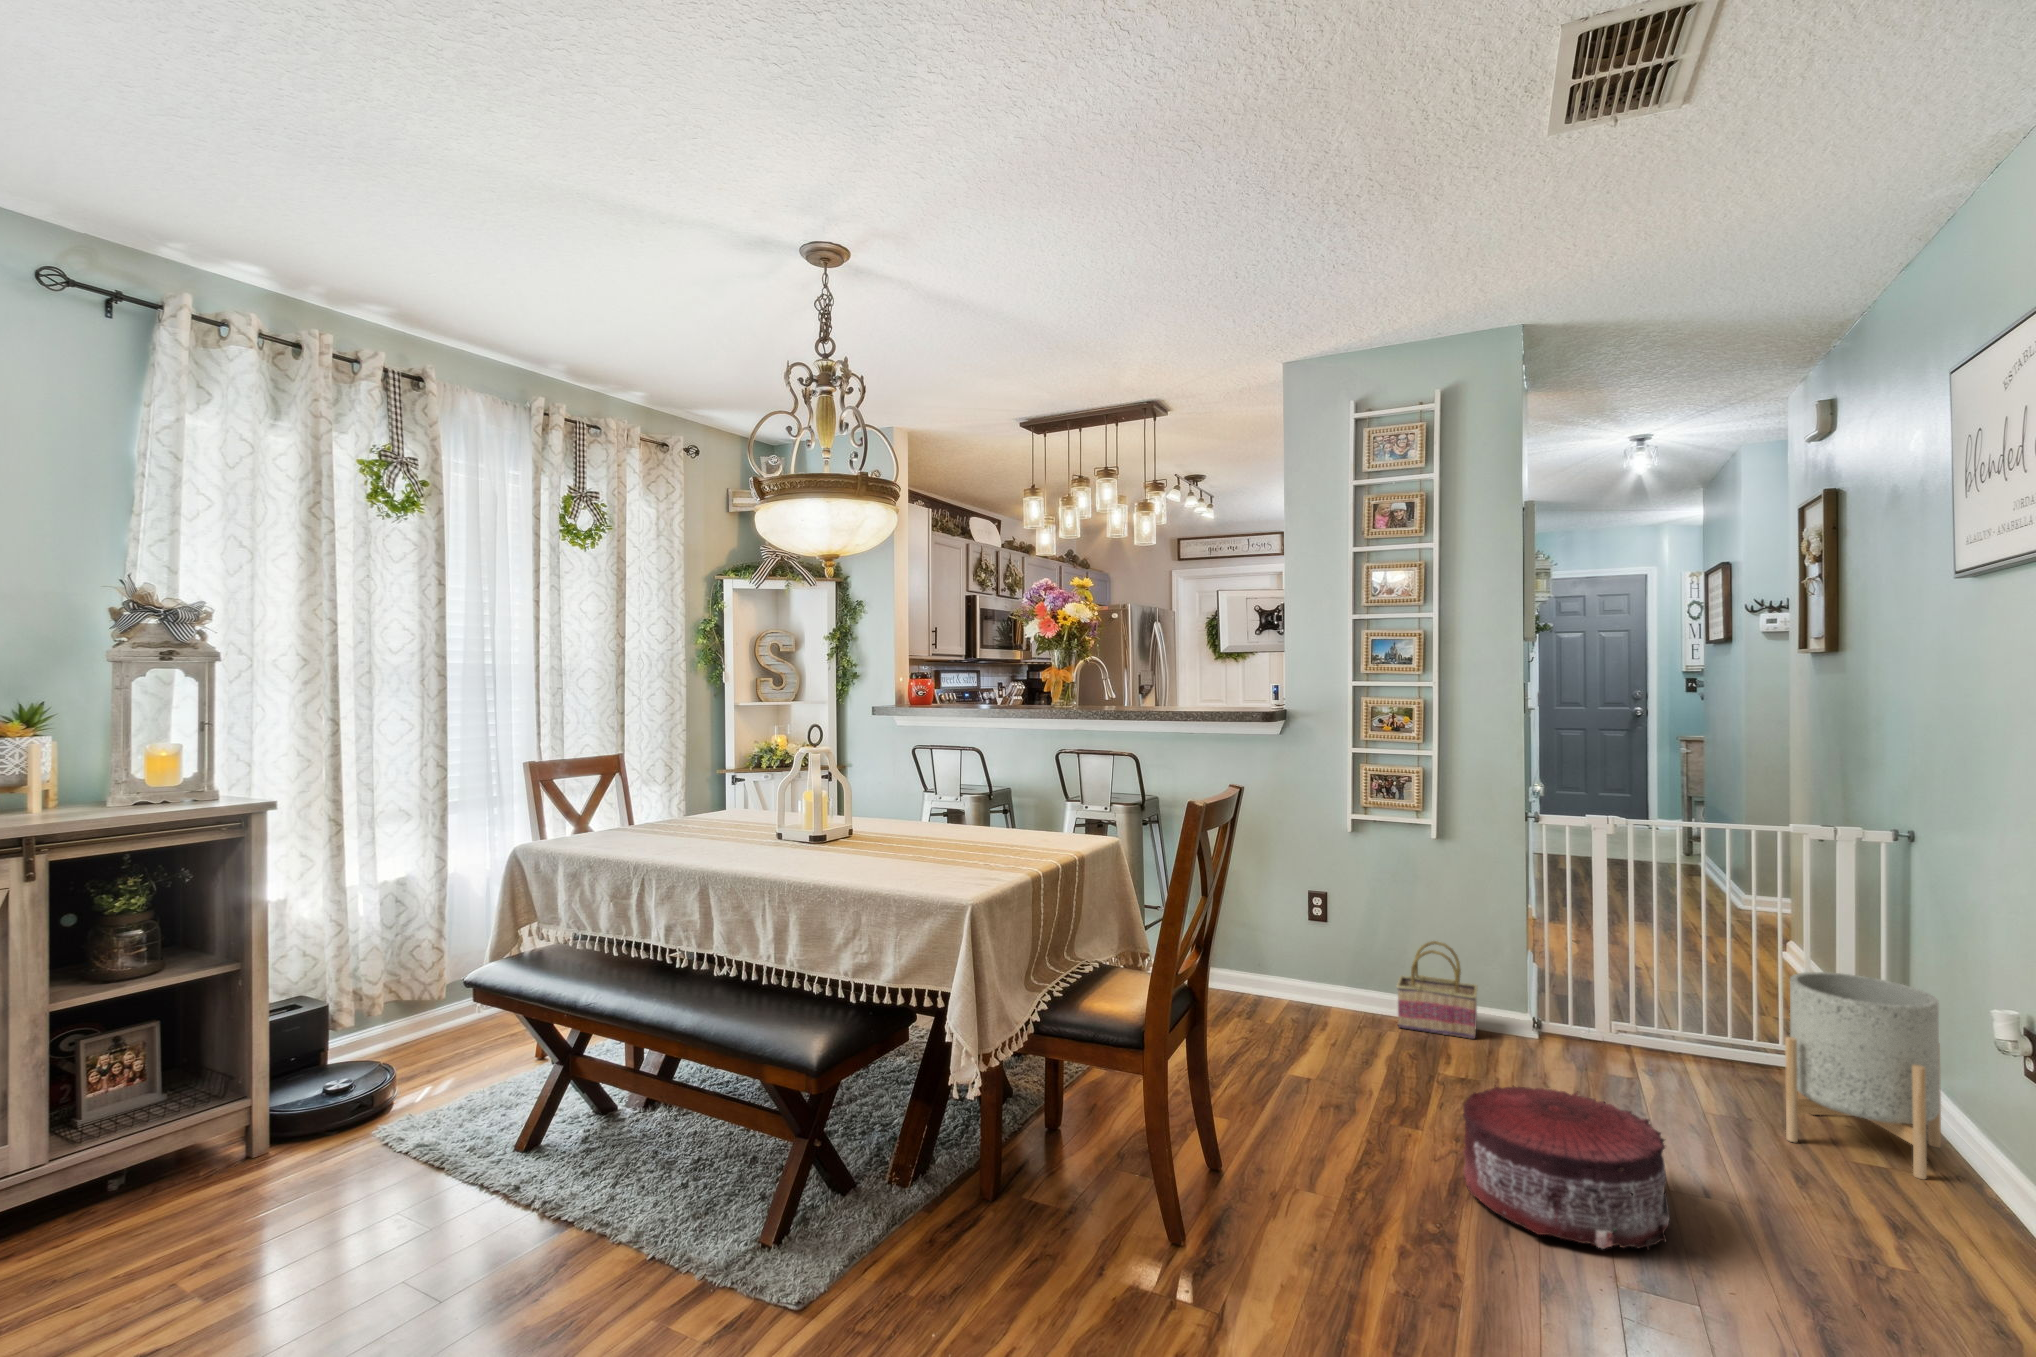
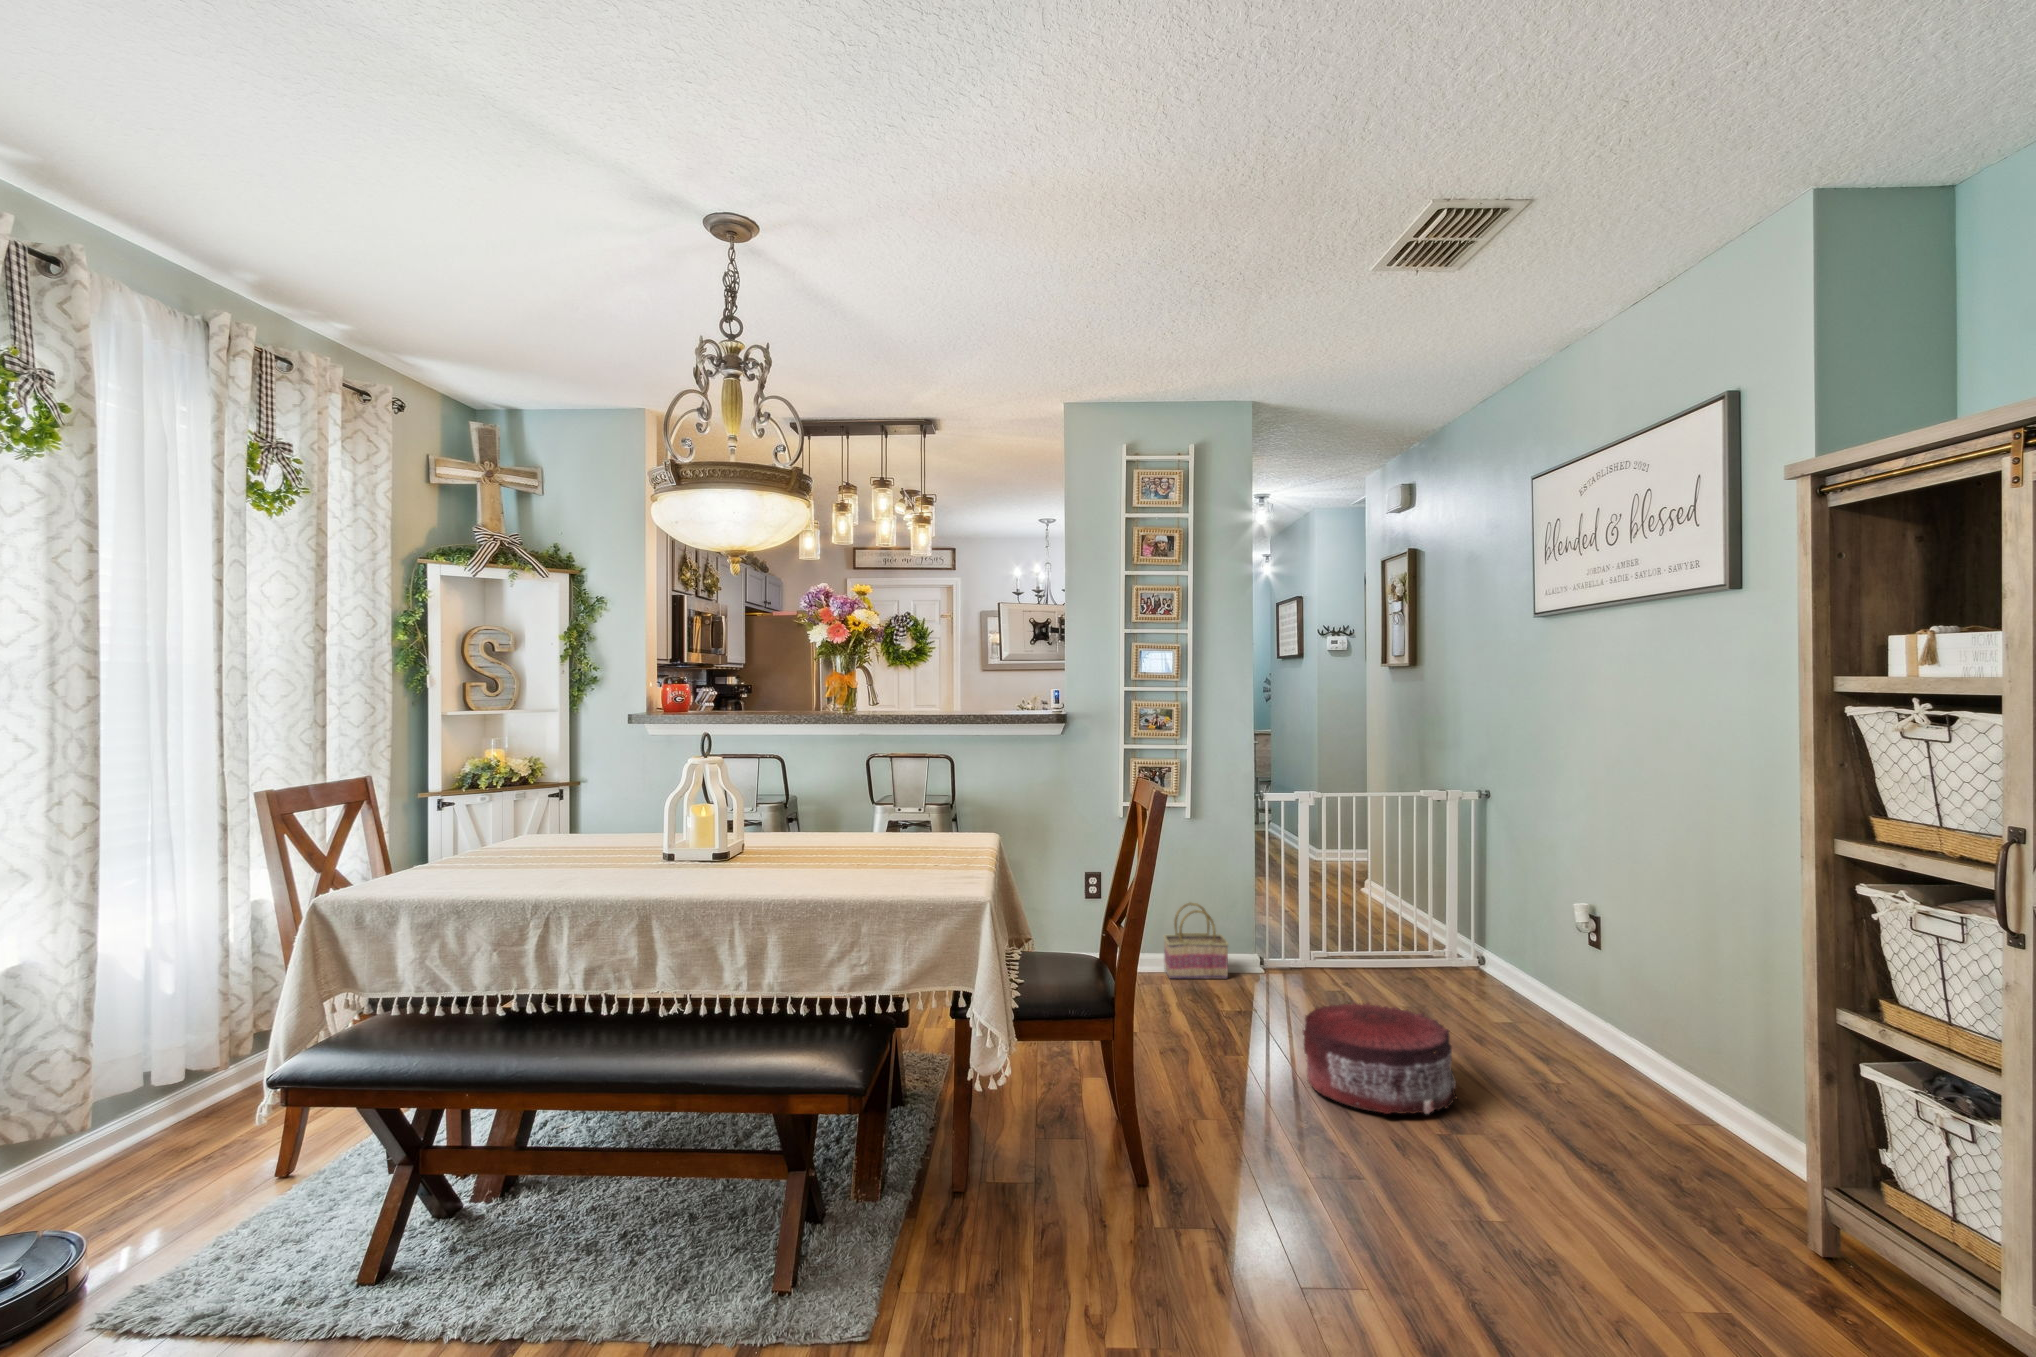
planter: present [1785,972,1941,1179] -> none [1454,893,1544,1026]

